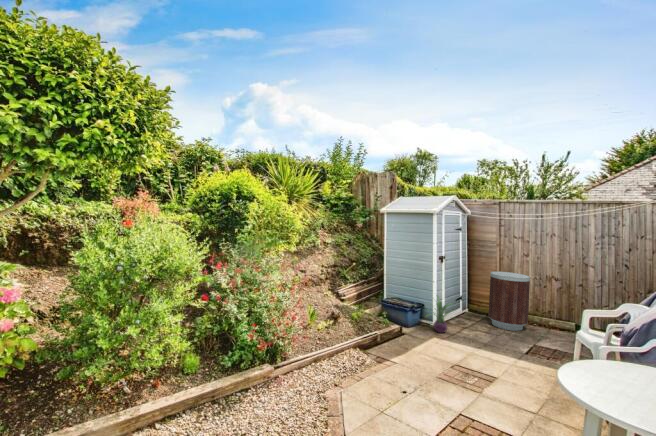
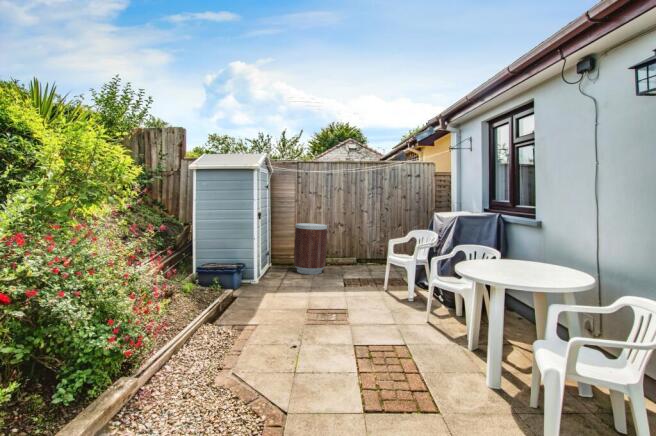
decorative plant: present [426,296,448,333] -> none [244,251,286,289]

